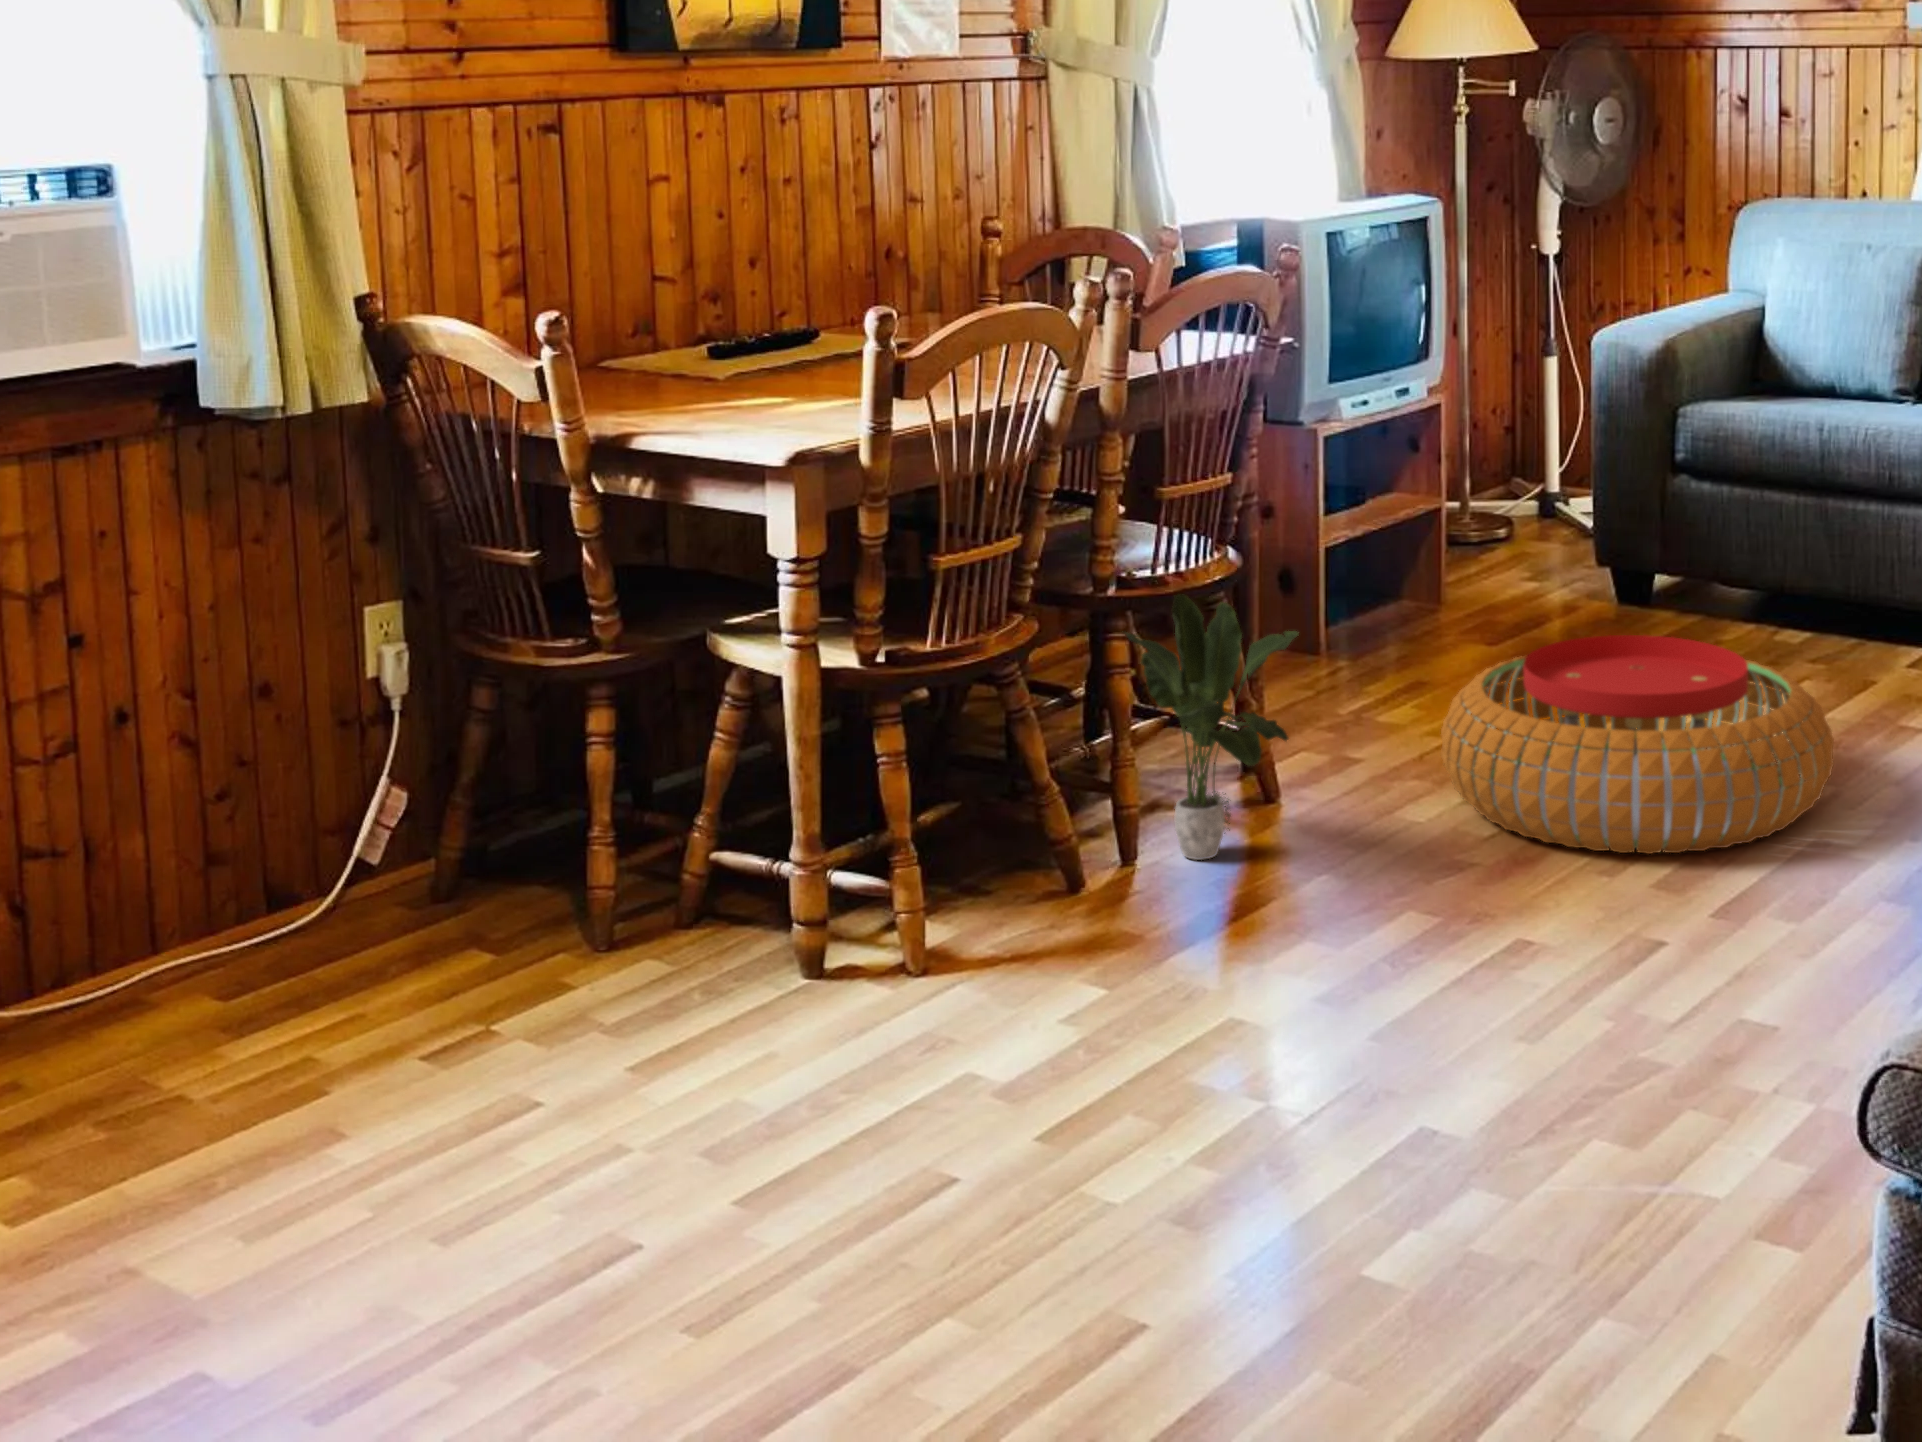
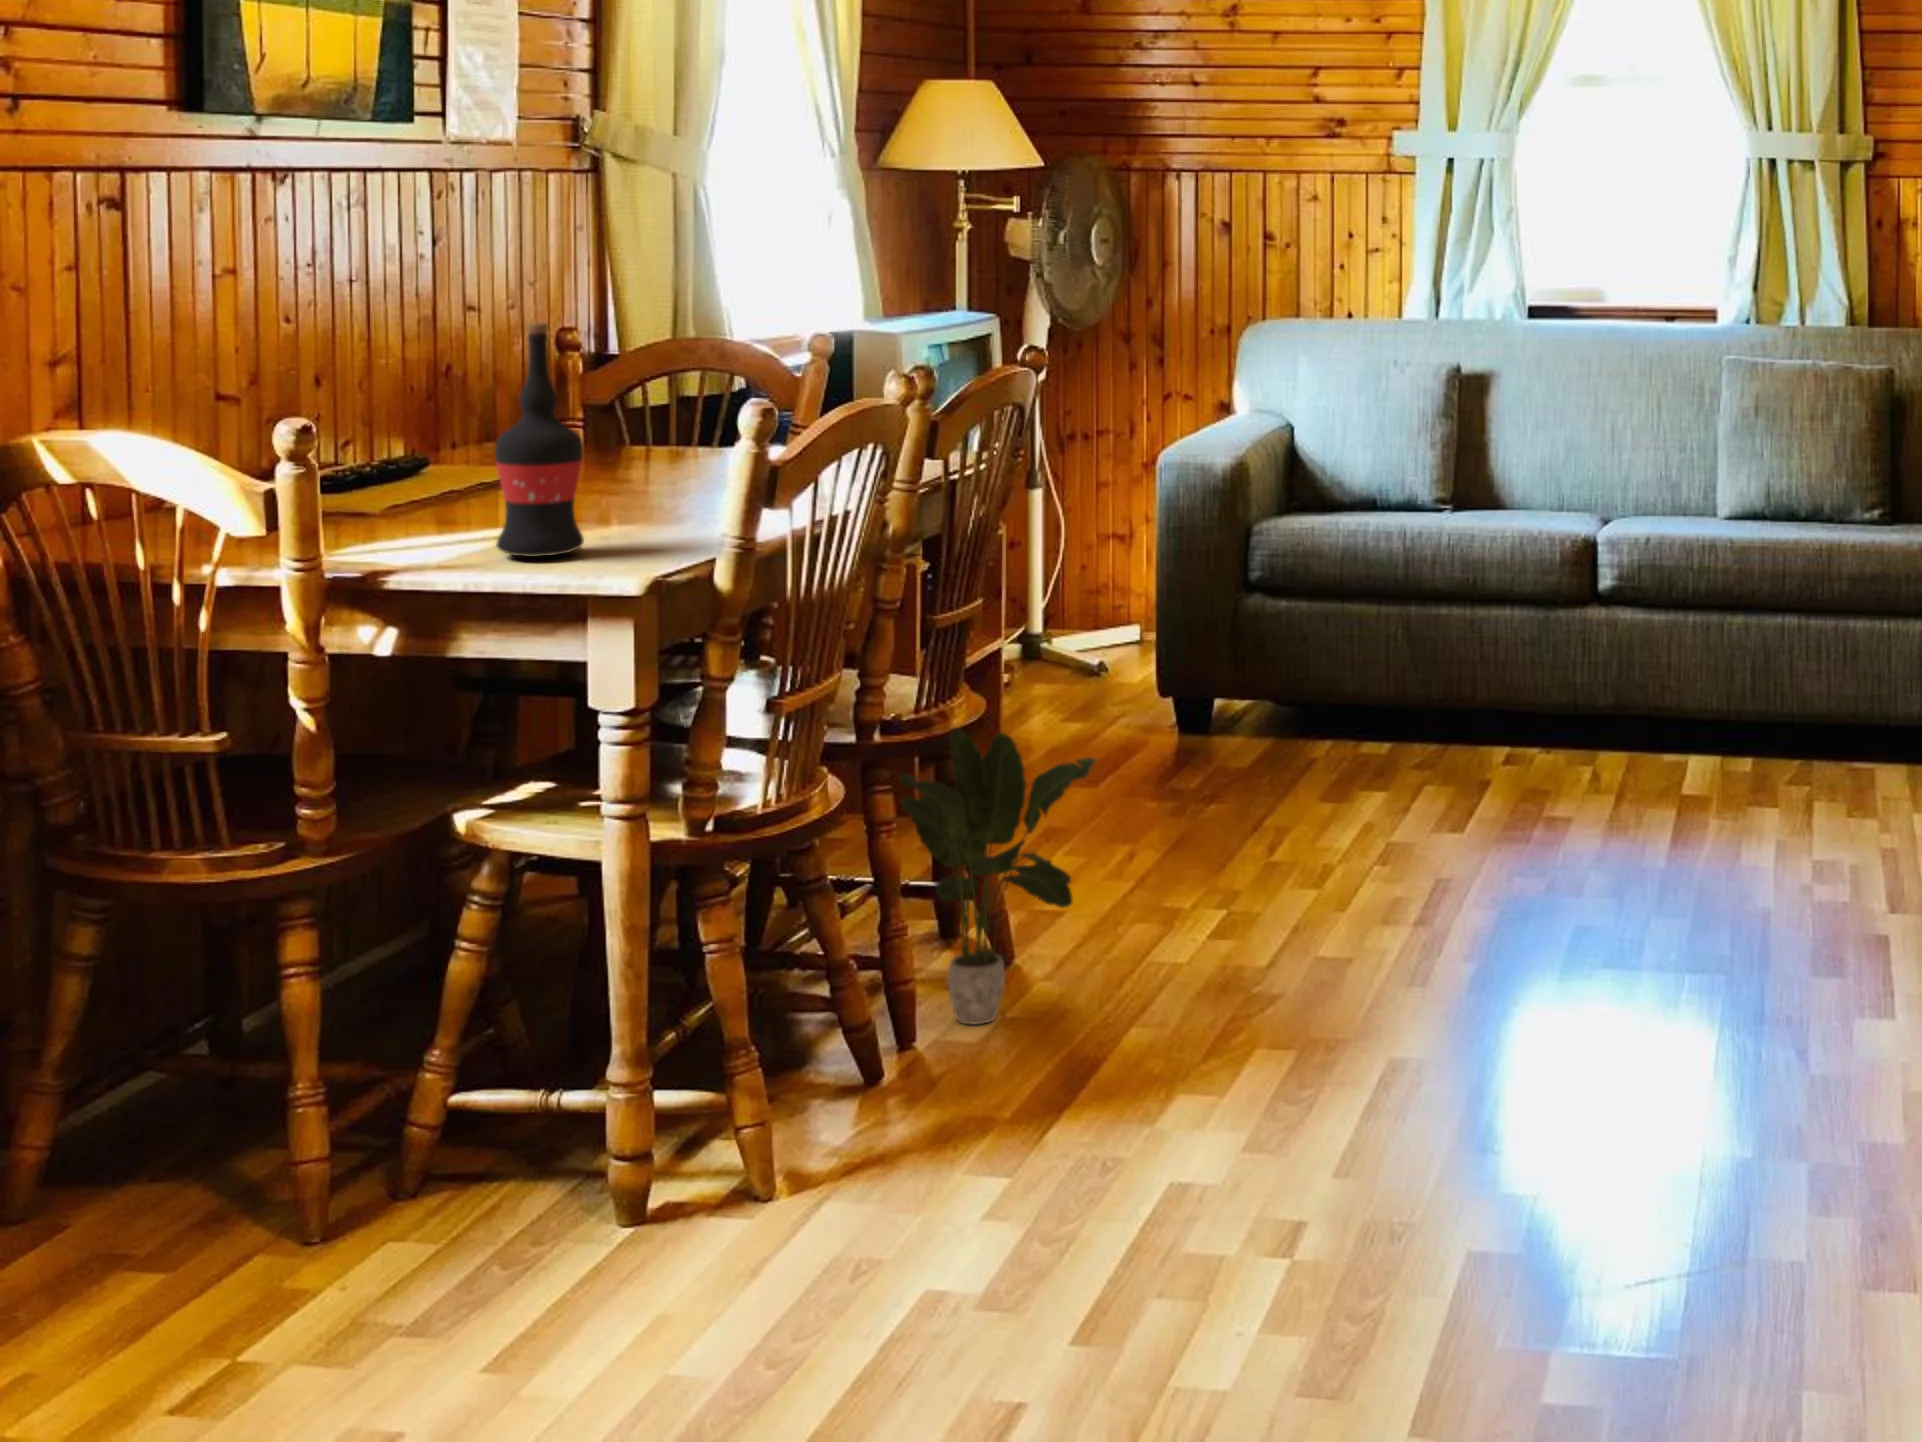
wine bottle: none [727,234,799,429] -> present [495,322,584,557]
pouf: present [1441,635,1834,854] -> none [1173,741,1570,961]

